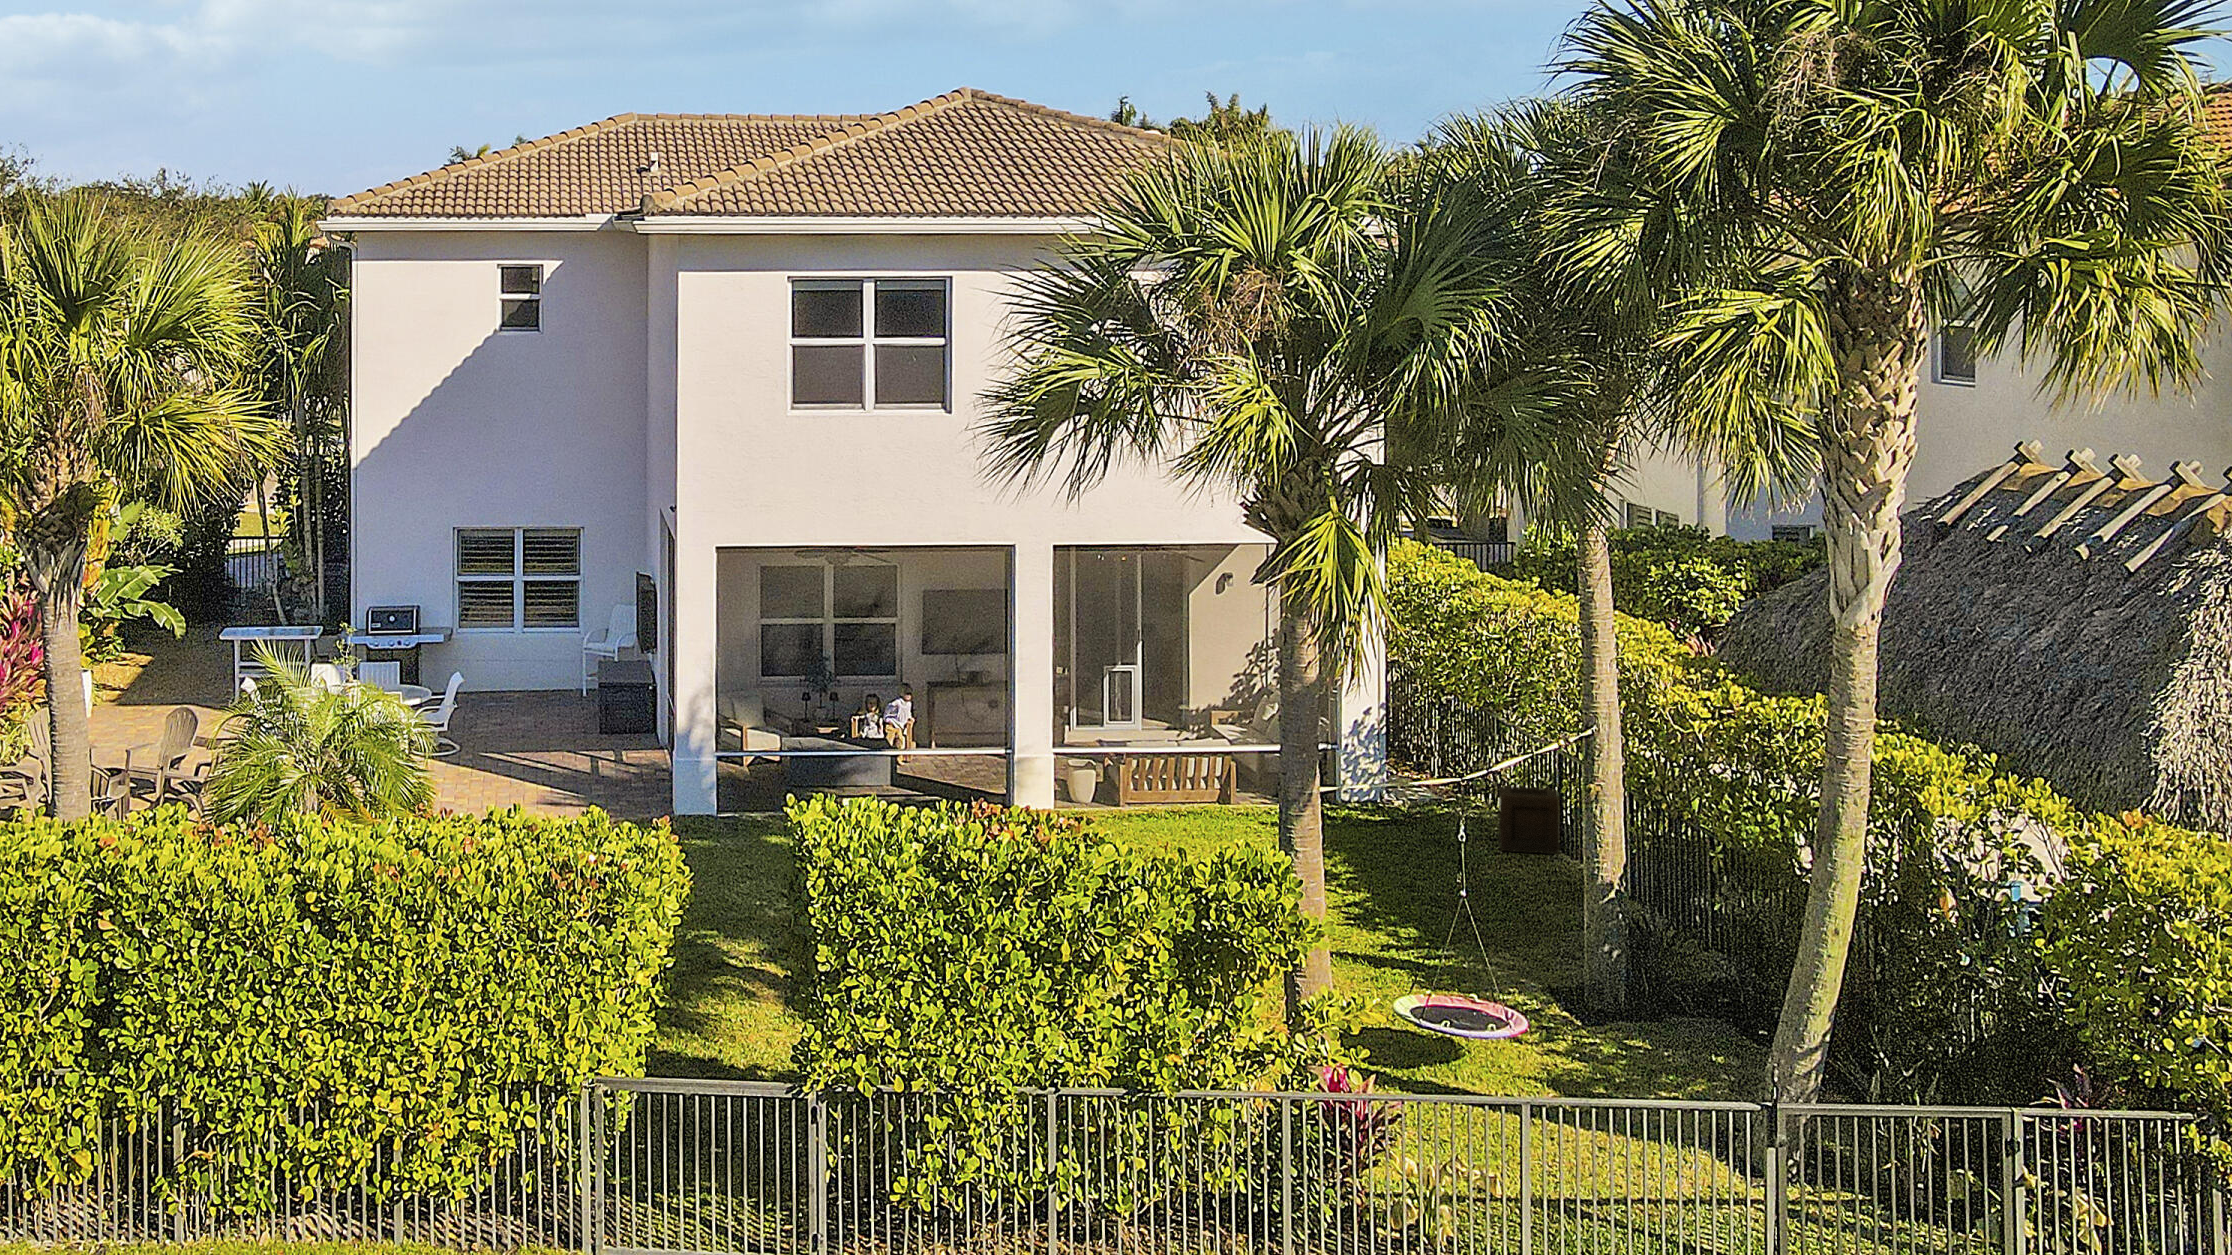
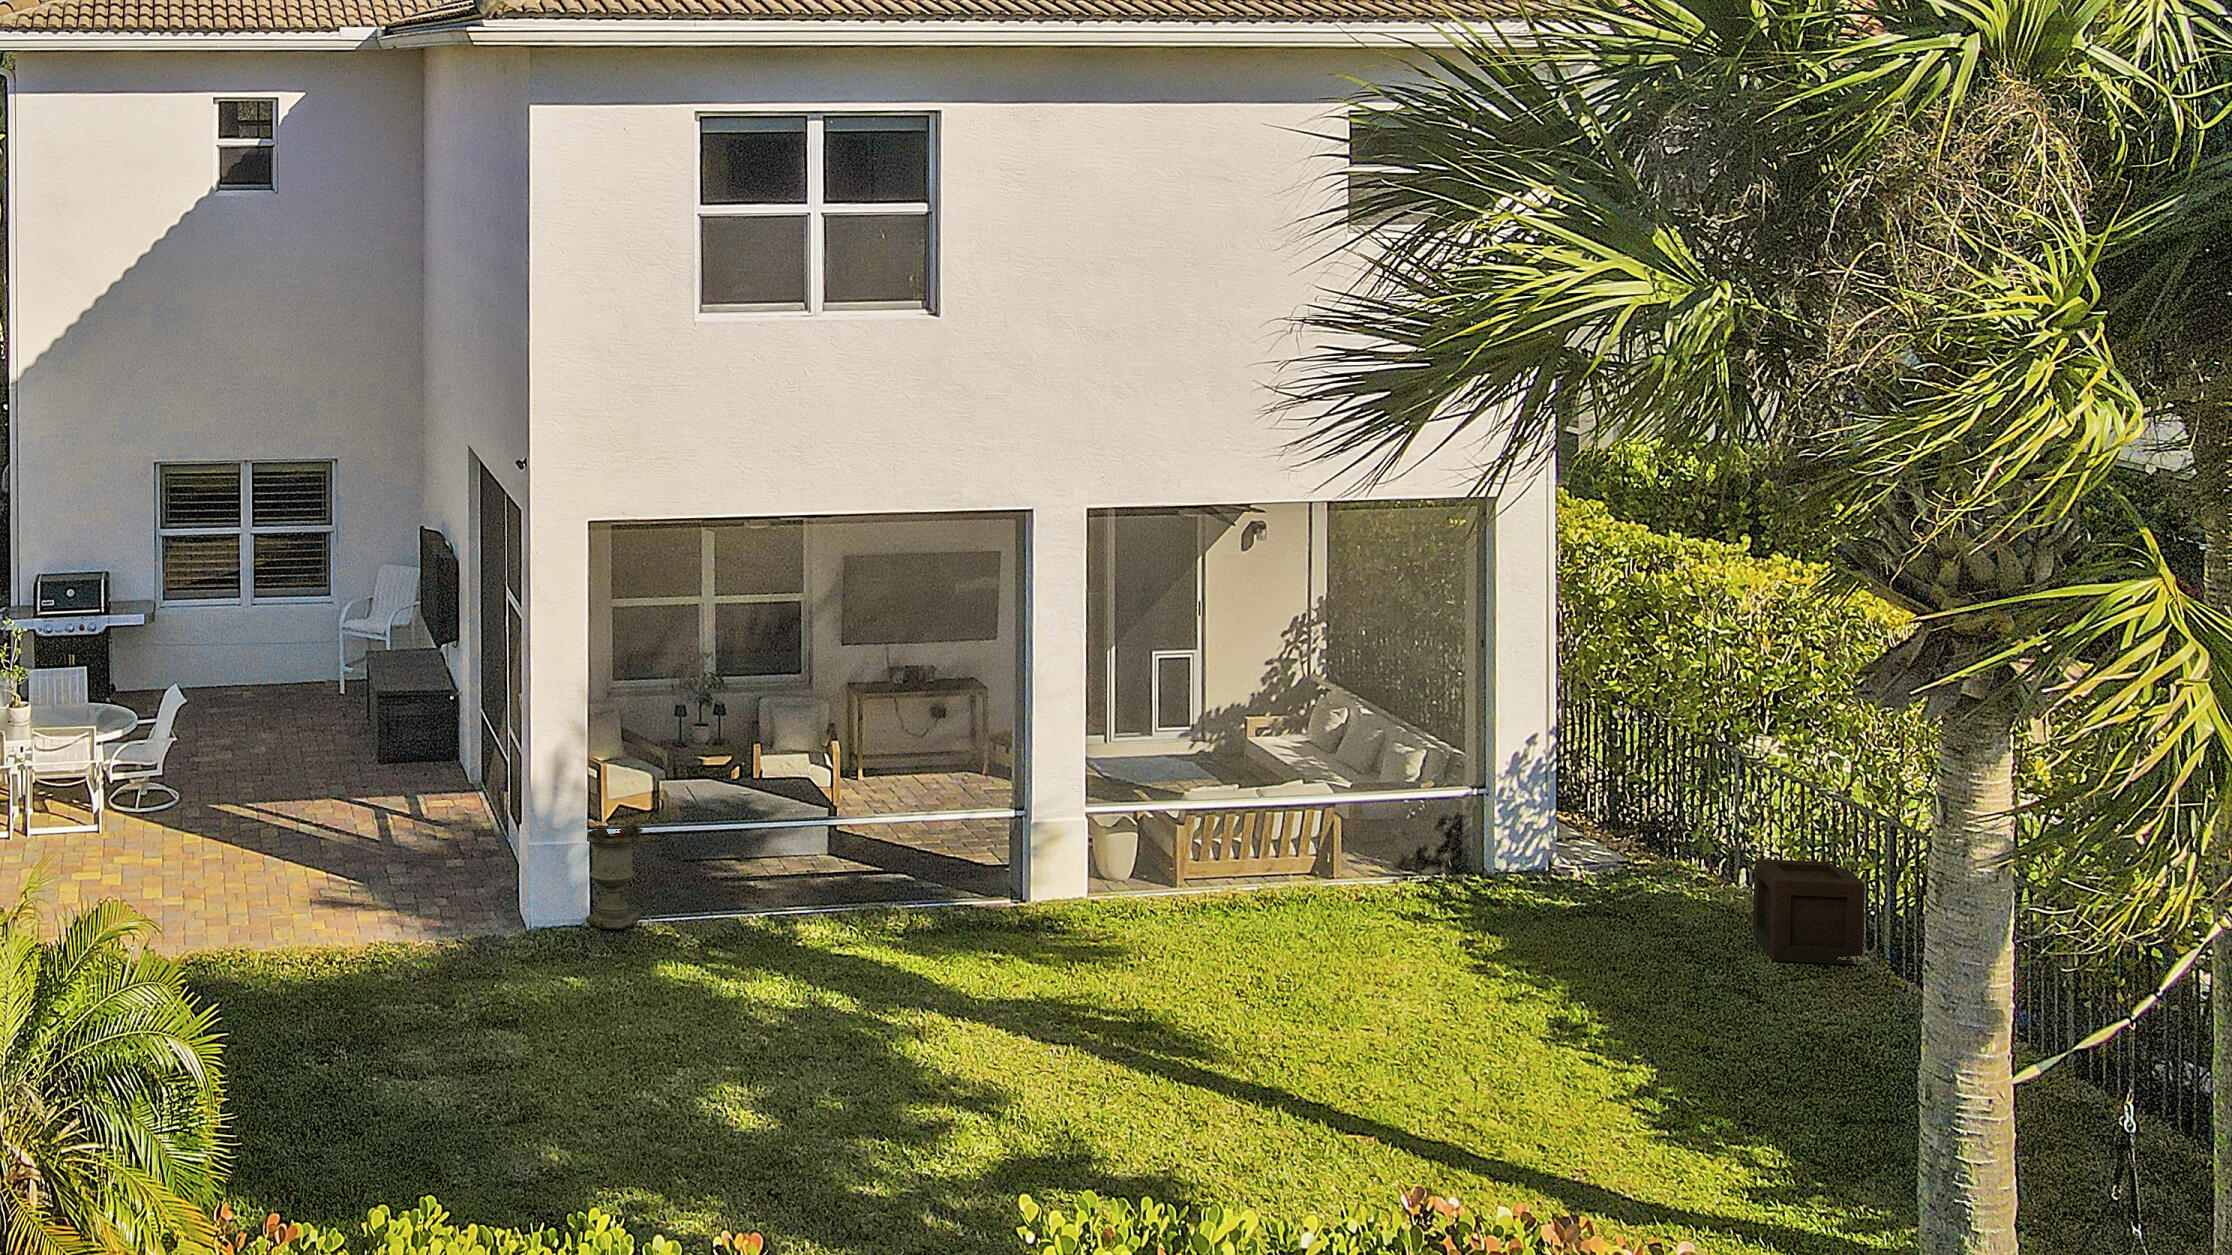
planter: none [709,746,748,816] -> present [586,823,643,929]

